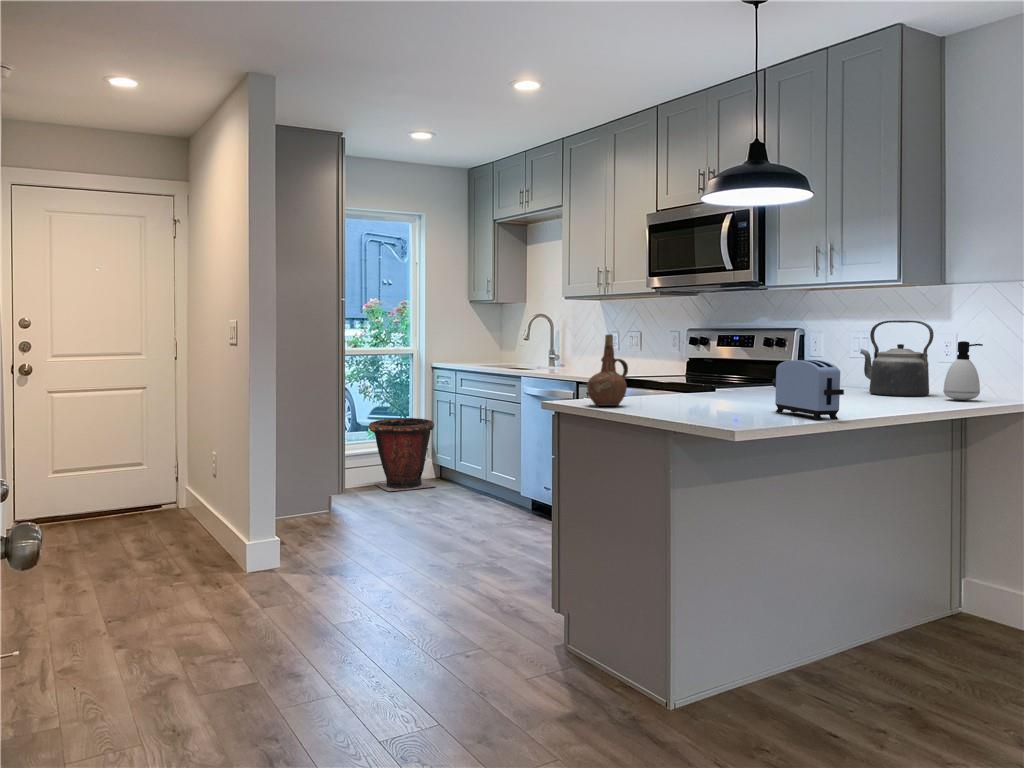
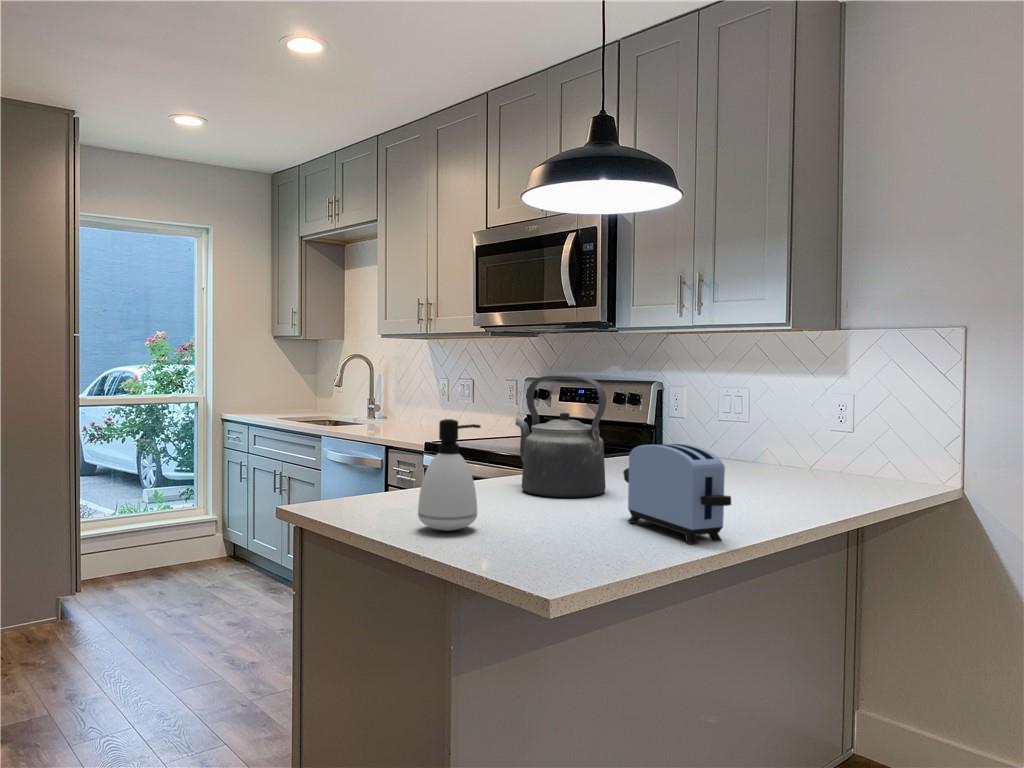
kettle: present [860,320,934,396] -> present [515,376,606,498]
ceramic pitcher: present [587,334,628,406] -> none [349,398,414,509]
soap dispenser: present [943,341,983,400] -> present [418,419,480,531]
trash can: present [369,418,435,491] -> none [130,480,222,581]

